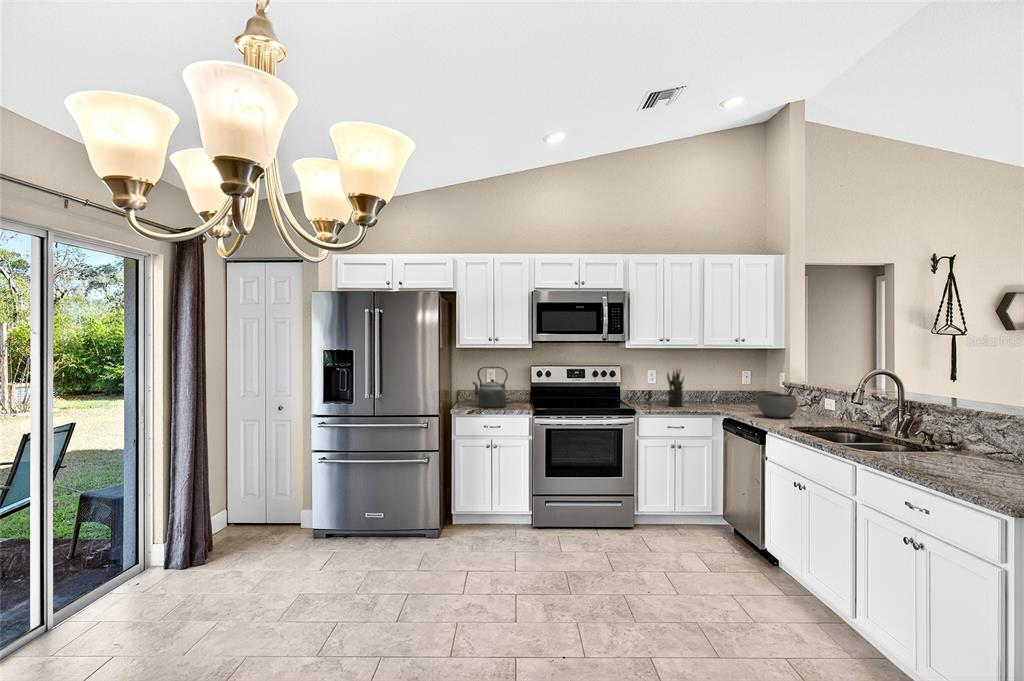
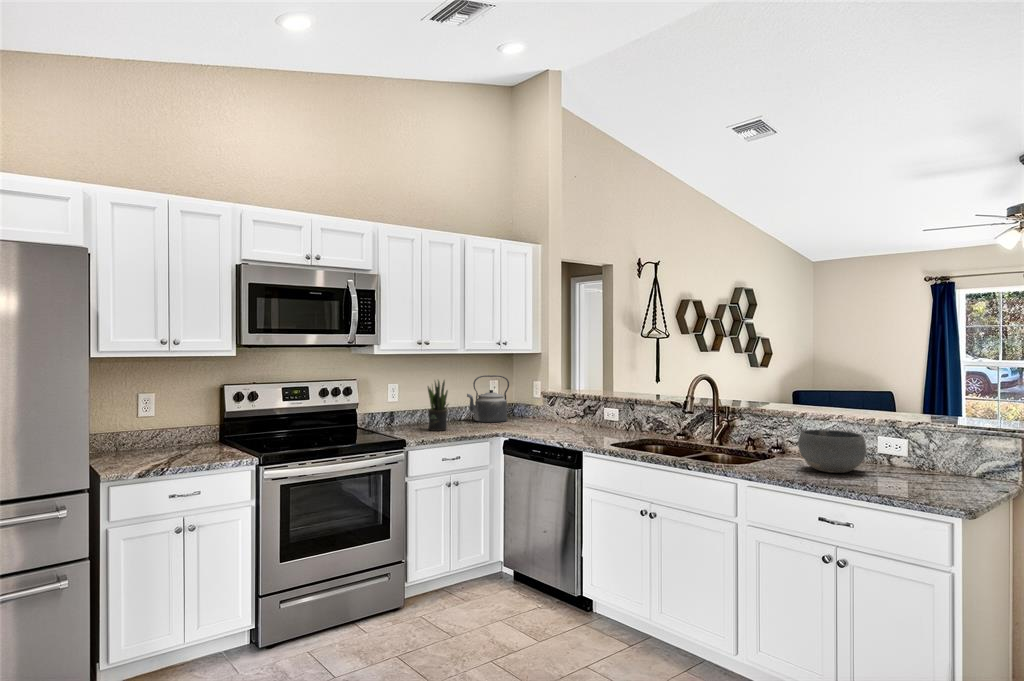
kettle: present [473,367,508,408] -> present [467,375,509,422]
bowl: present [757,393,797,418] -> present [798,430,866,473]

